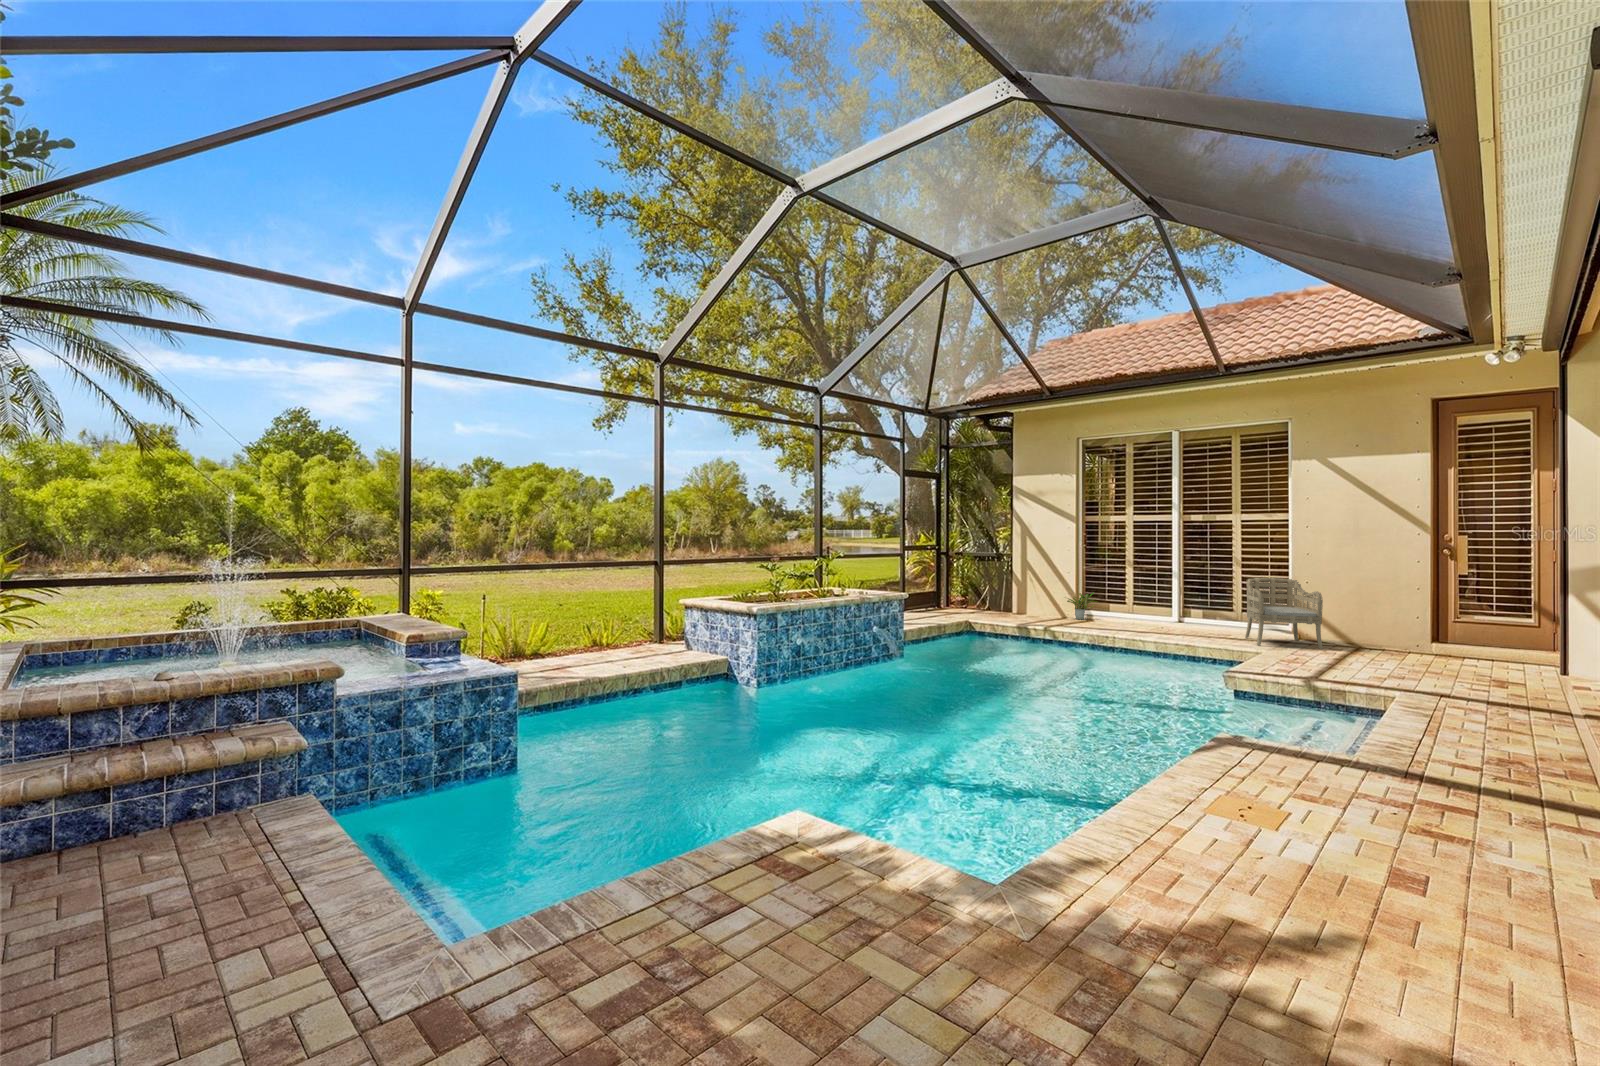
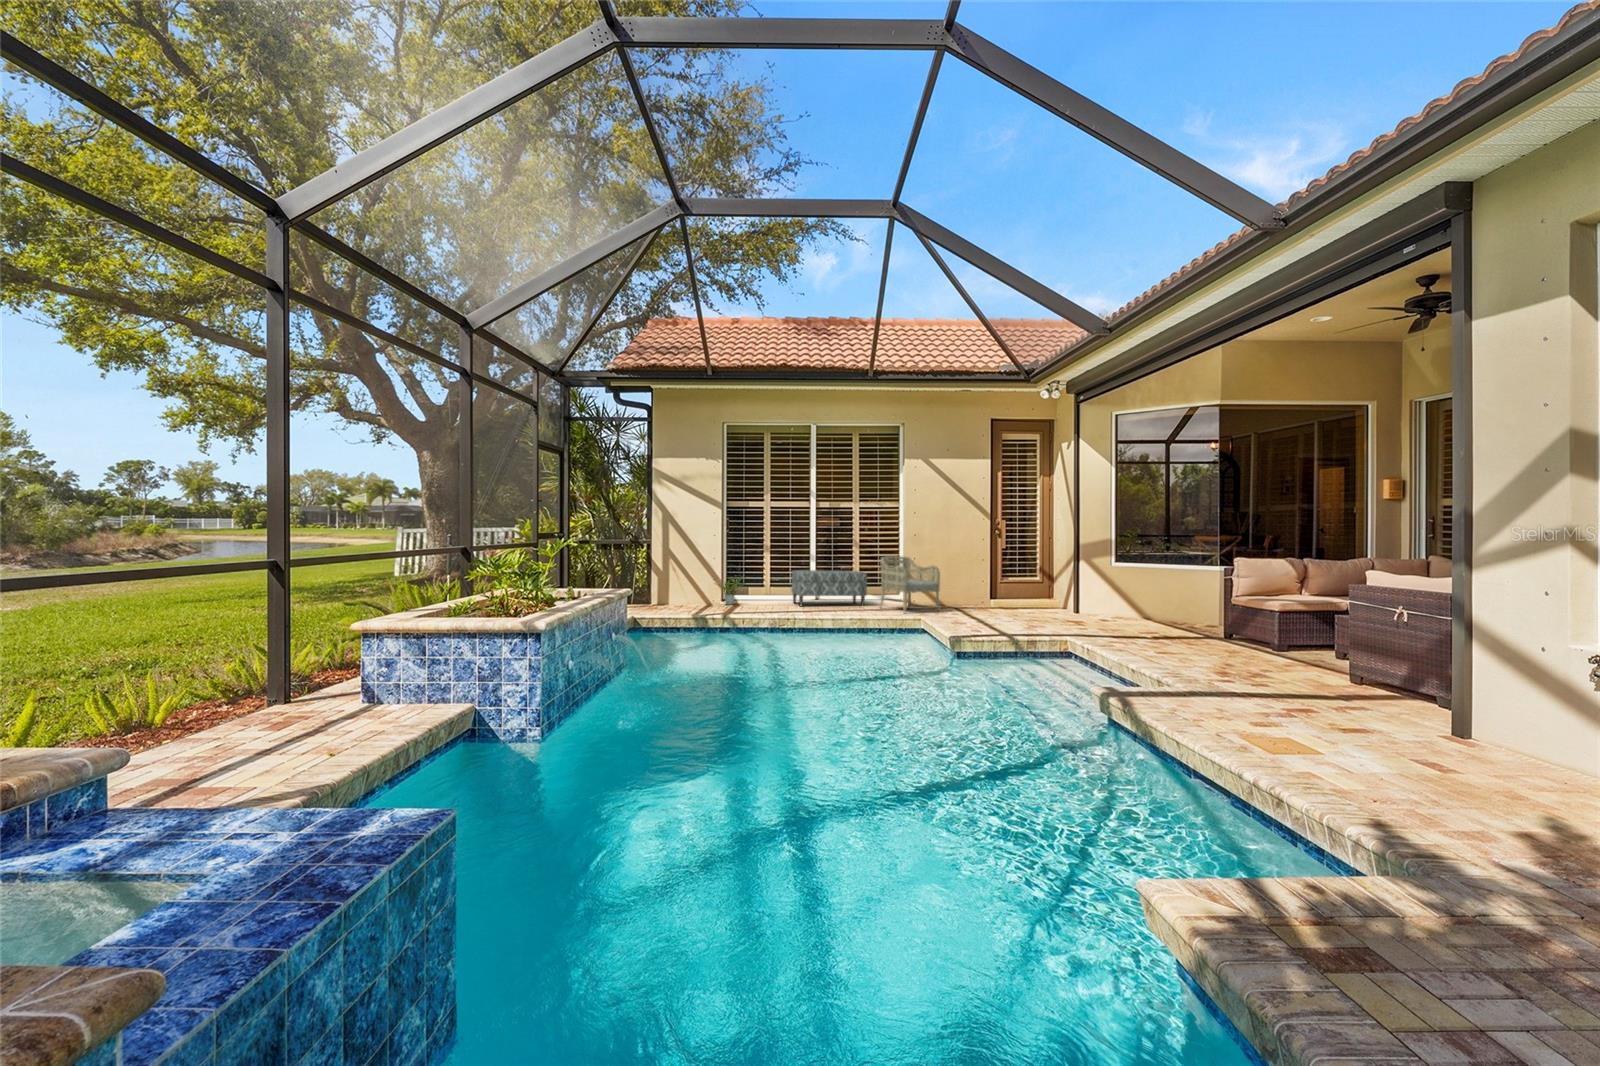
bench: none [1148,589,1239,634] -> present [791,570,867,606]

